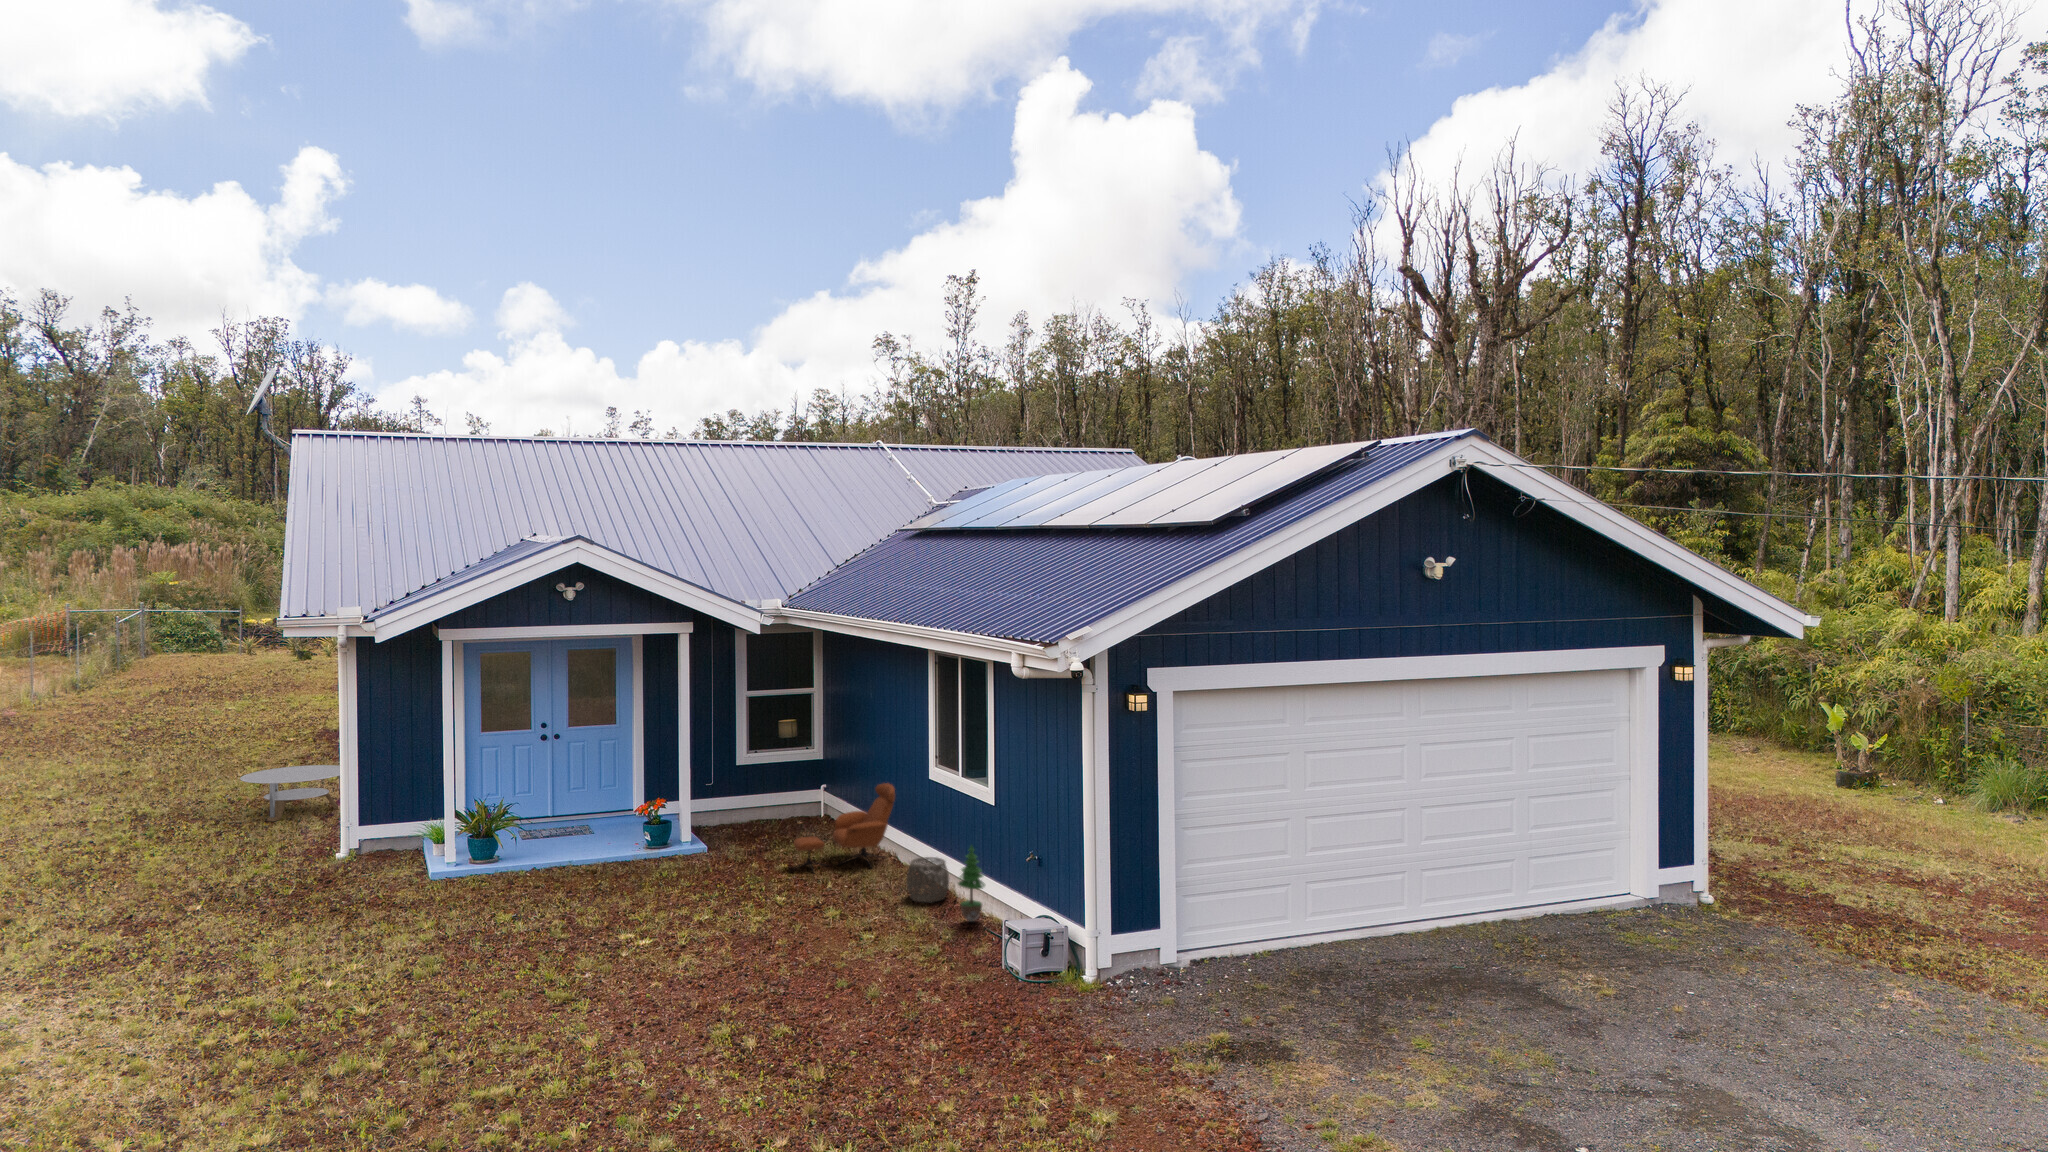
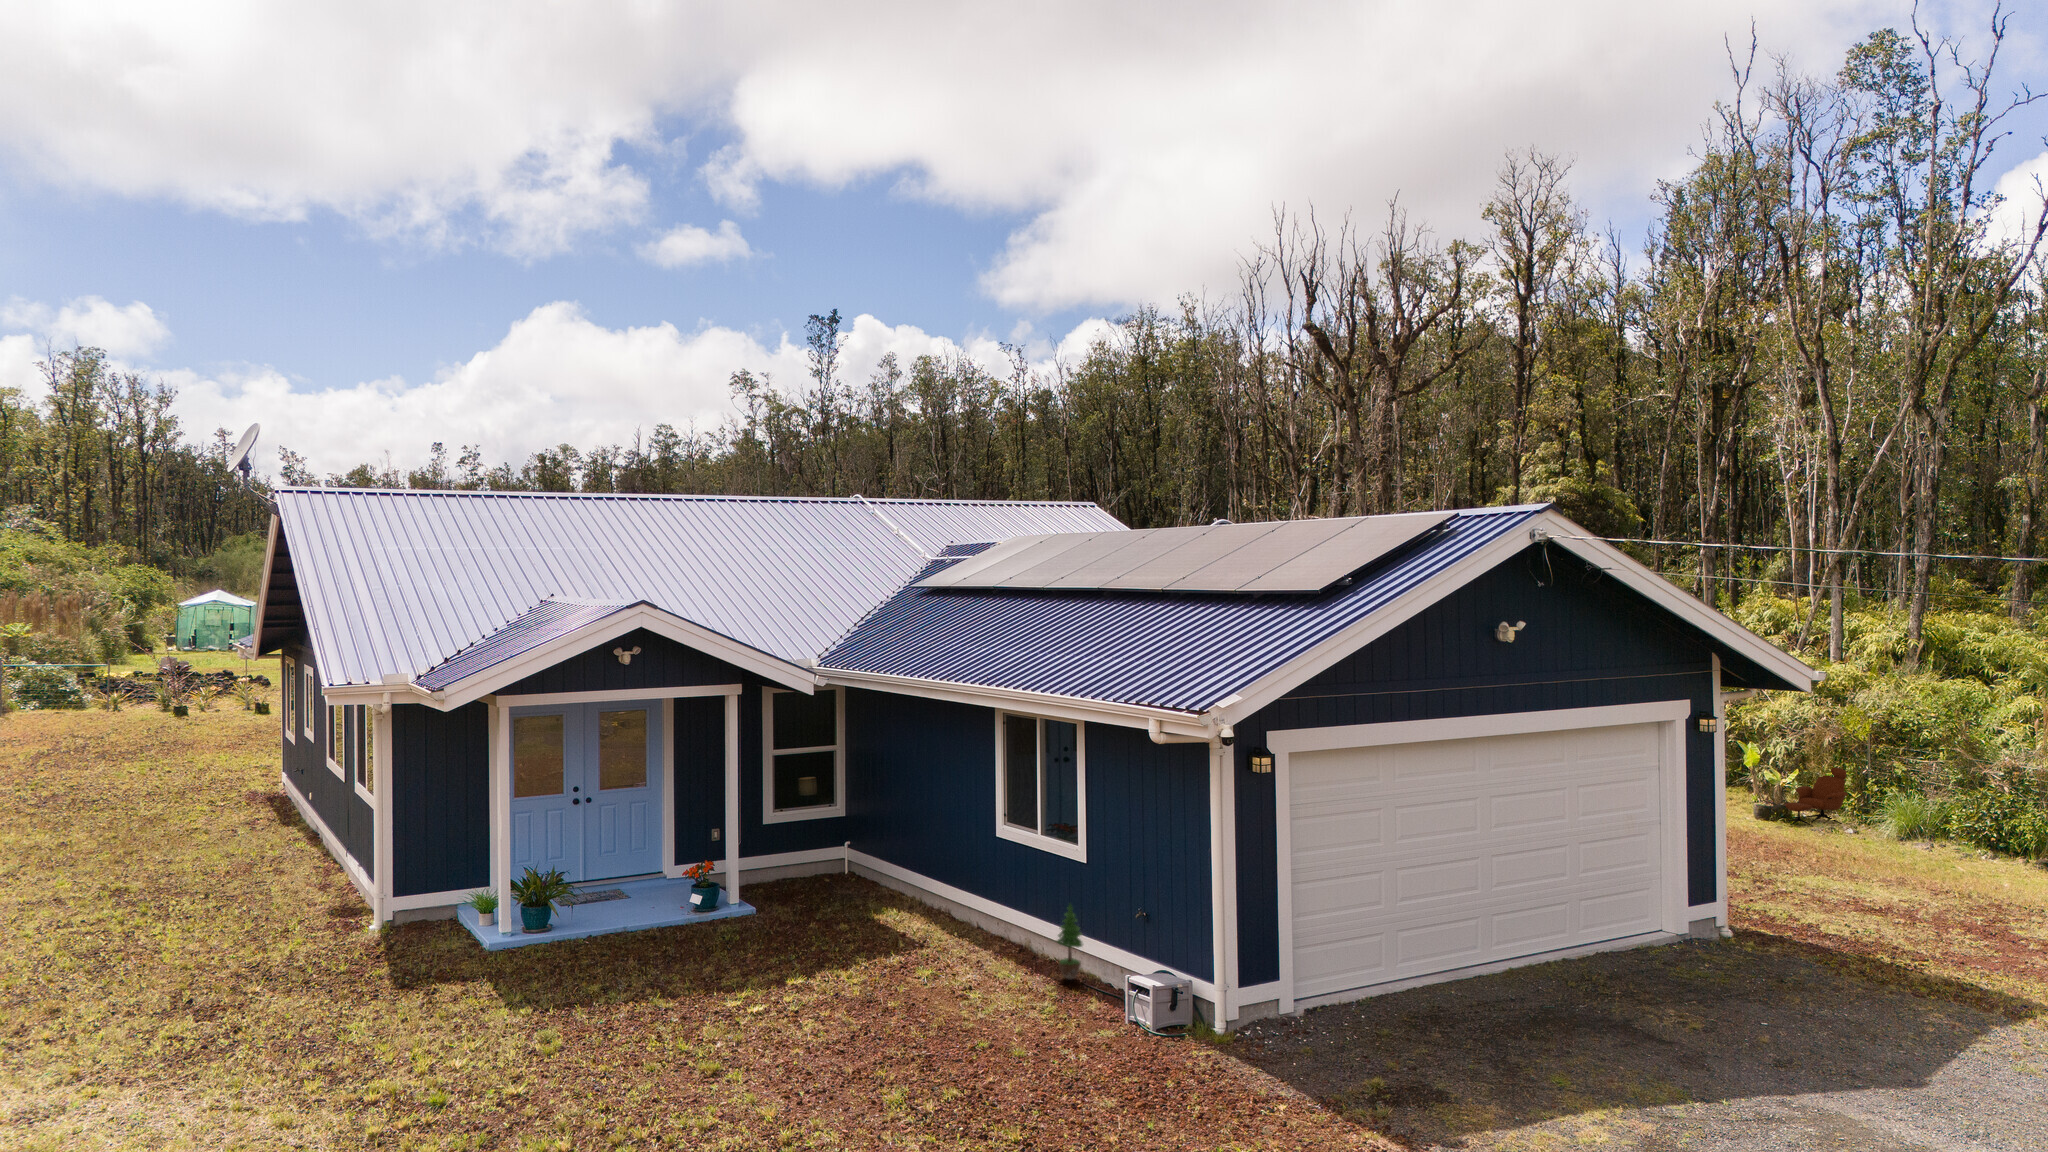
round table: present [240,765,340,822] -> none [228,833,346,896]
lounge chair: present [790,783,895,870] -> present [1785,767,1848,826]
woven basket: present [906,857,949,902] -> none [991,916,1034,962]

